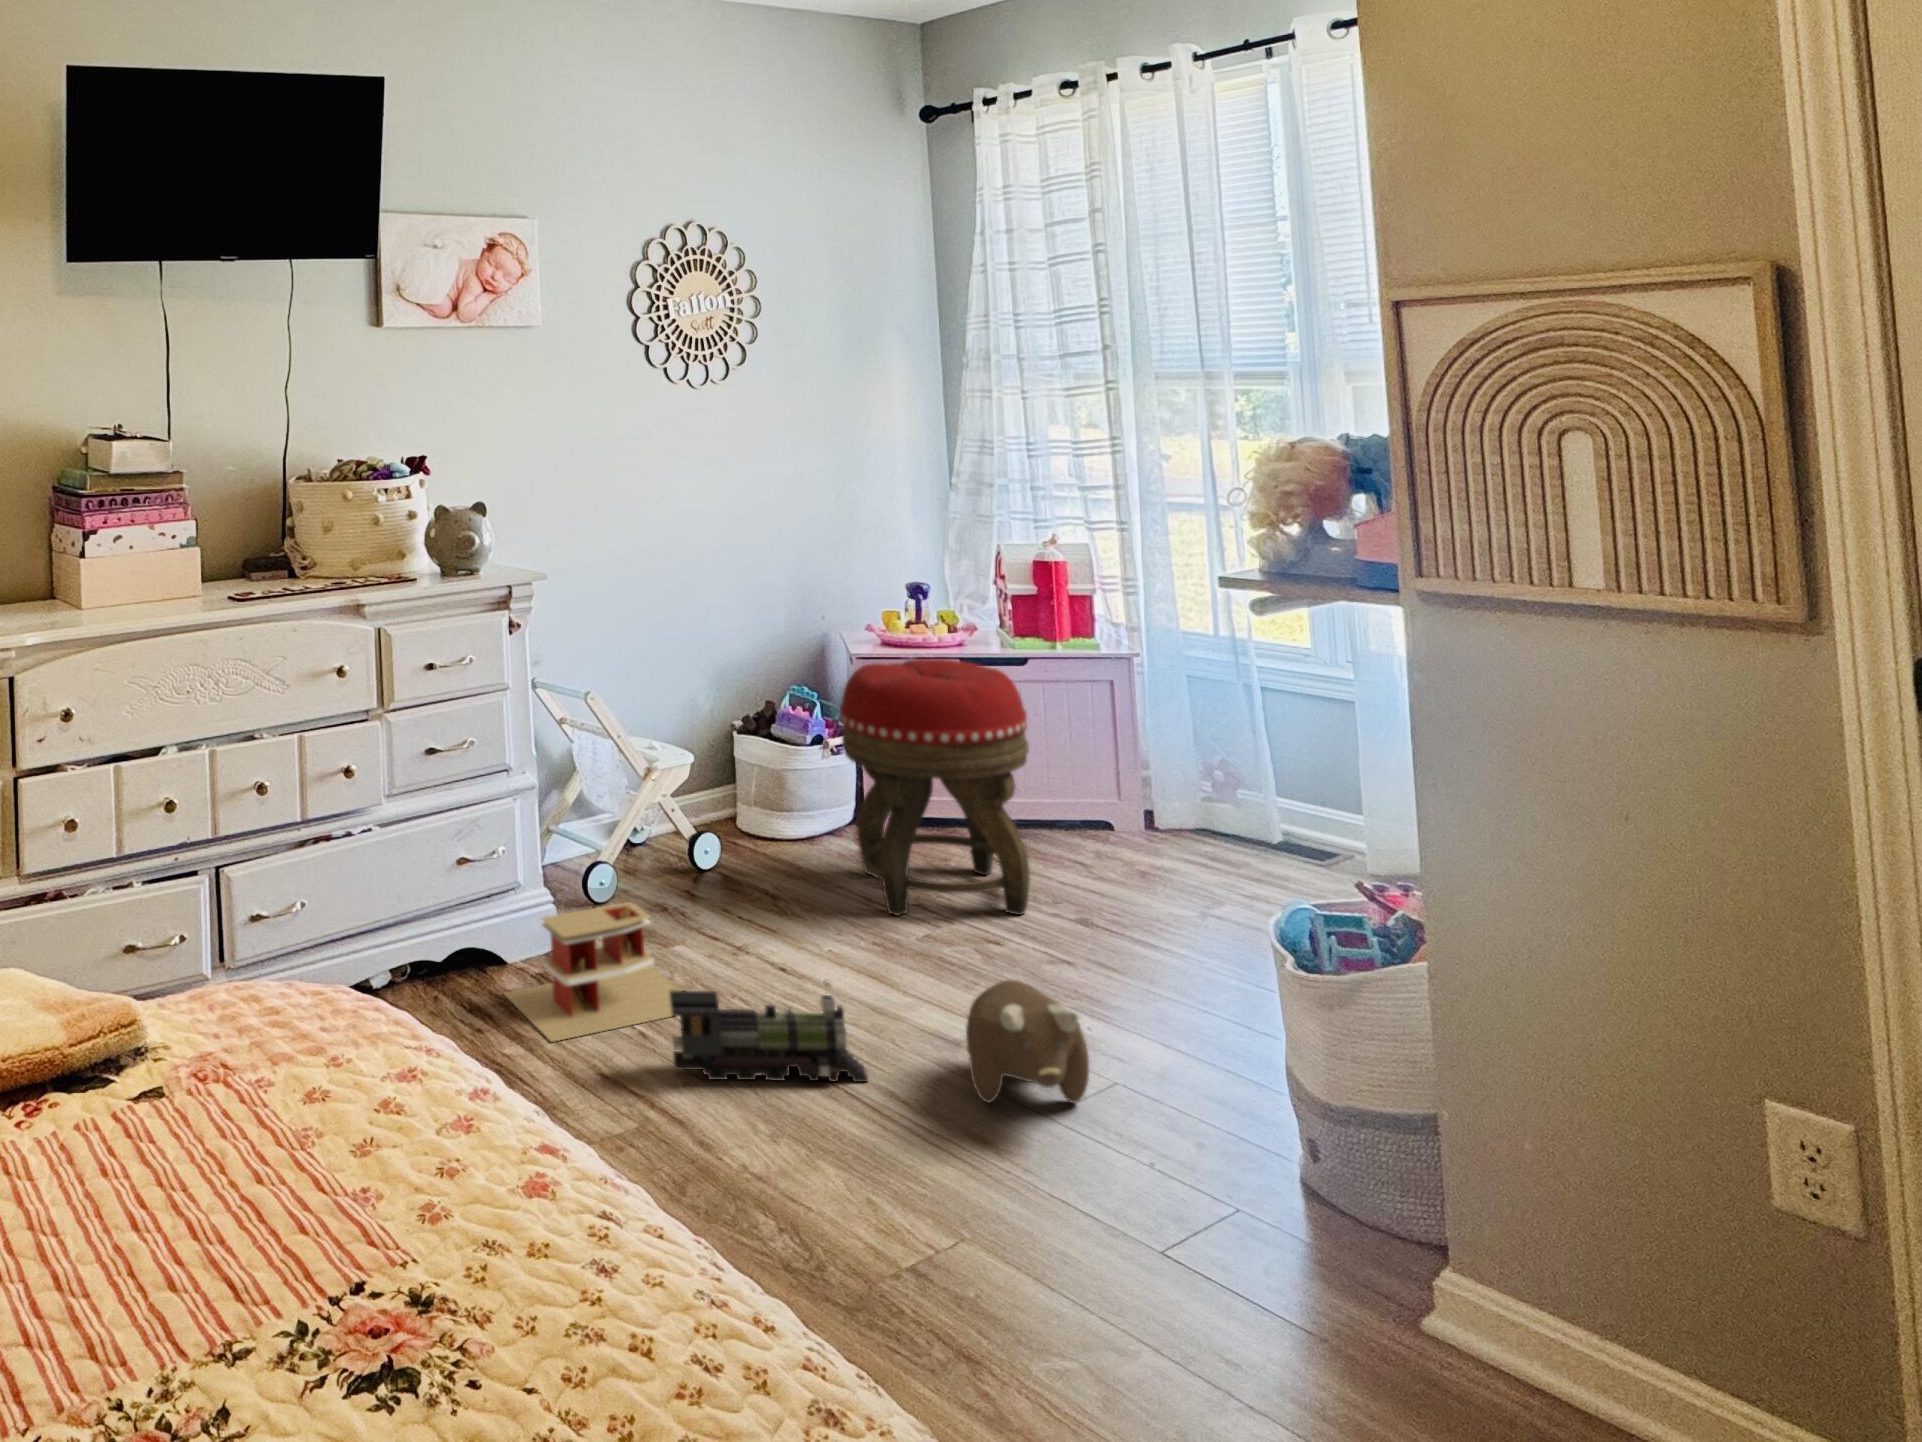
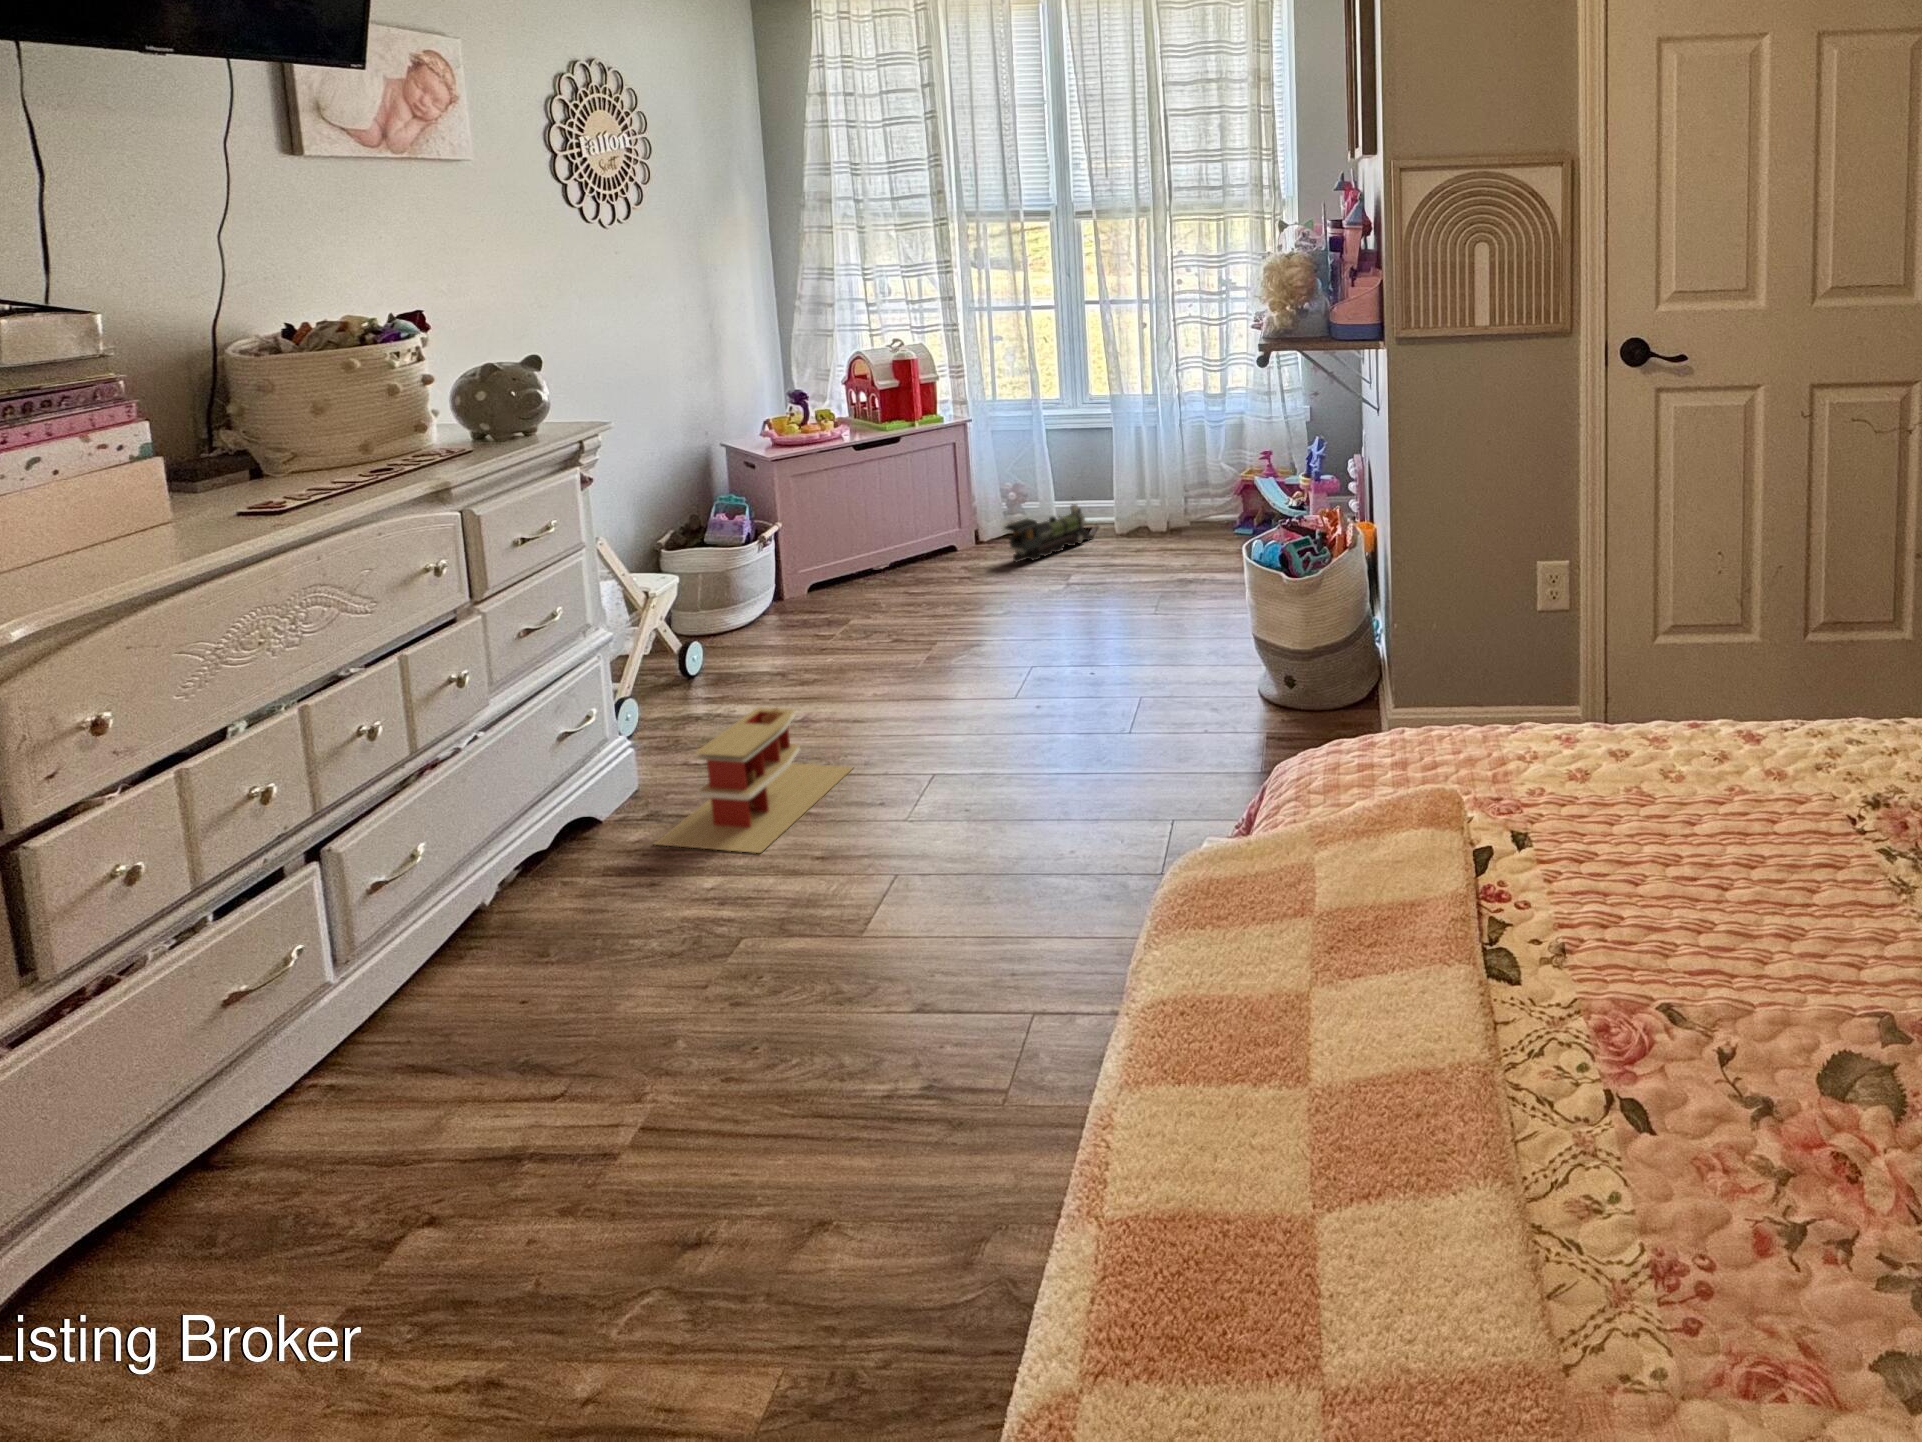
footstool: present [840,659,1030,916] -> none [822,440,984,649]
plush toy: present [966,980,1089,1103] -> none [1075,637,1175,727]
toy train: present [670,981,868,1082] -> present [1005,497,1093,562]

